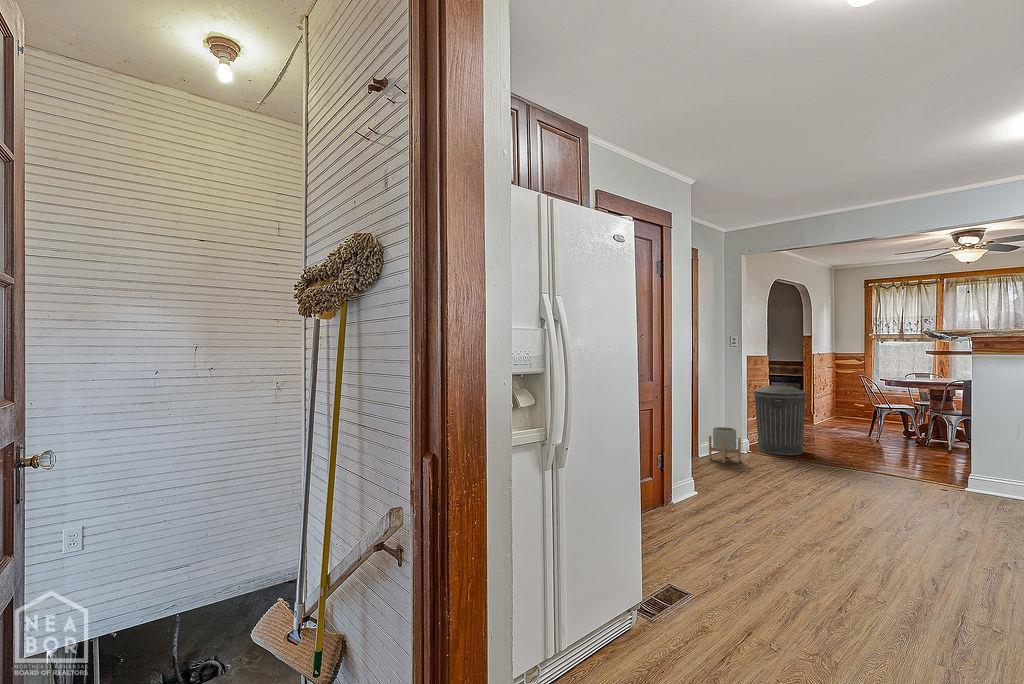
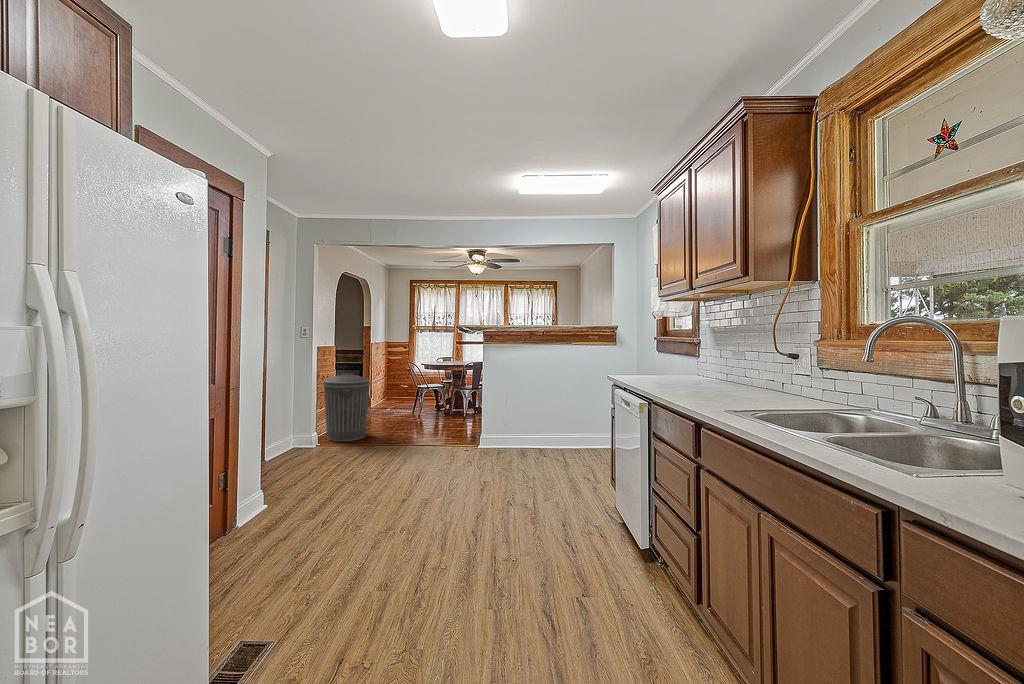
planter: present [709,427,741,463] -> none [278,422,312,460]

